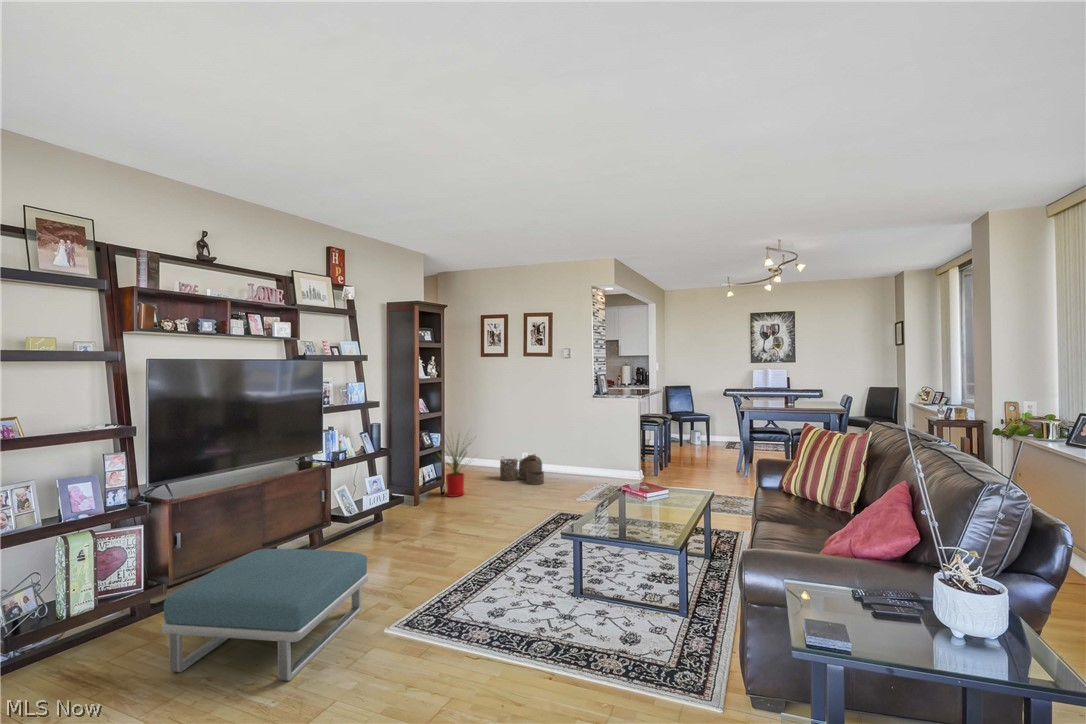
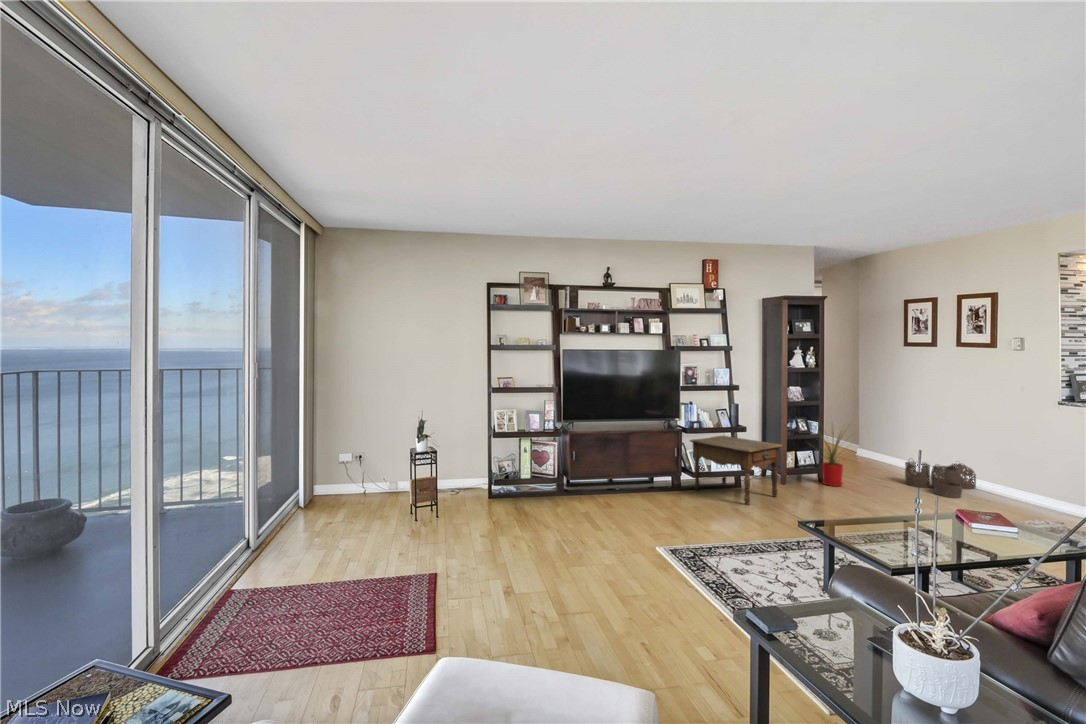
side table: none [333,463,433,539] -> present [690,436,782,505]
footstool: present [162,549,368,681] -> none [540,473,657,548]

